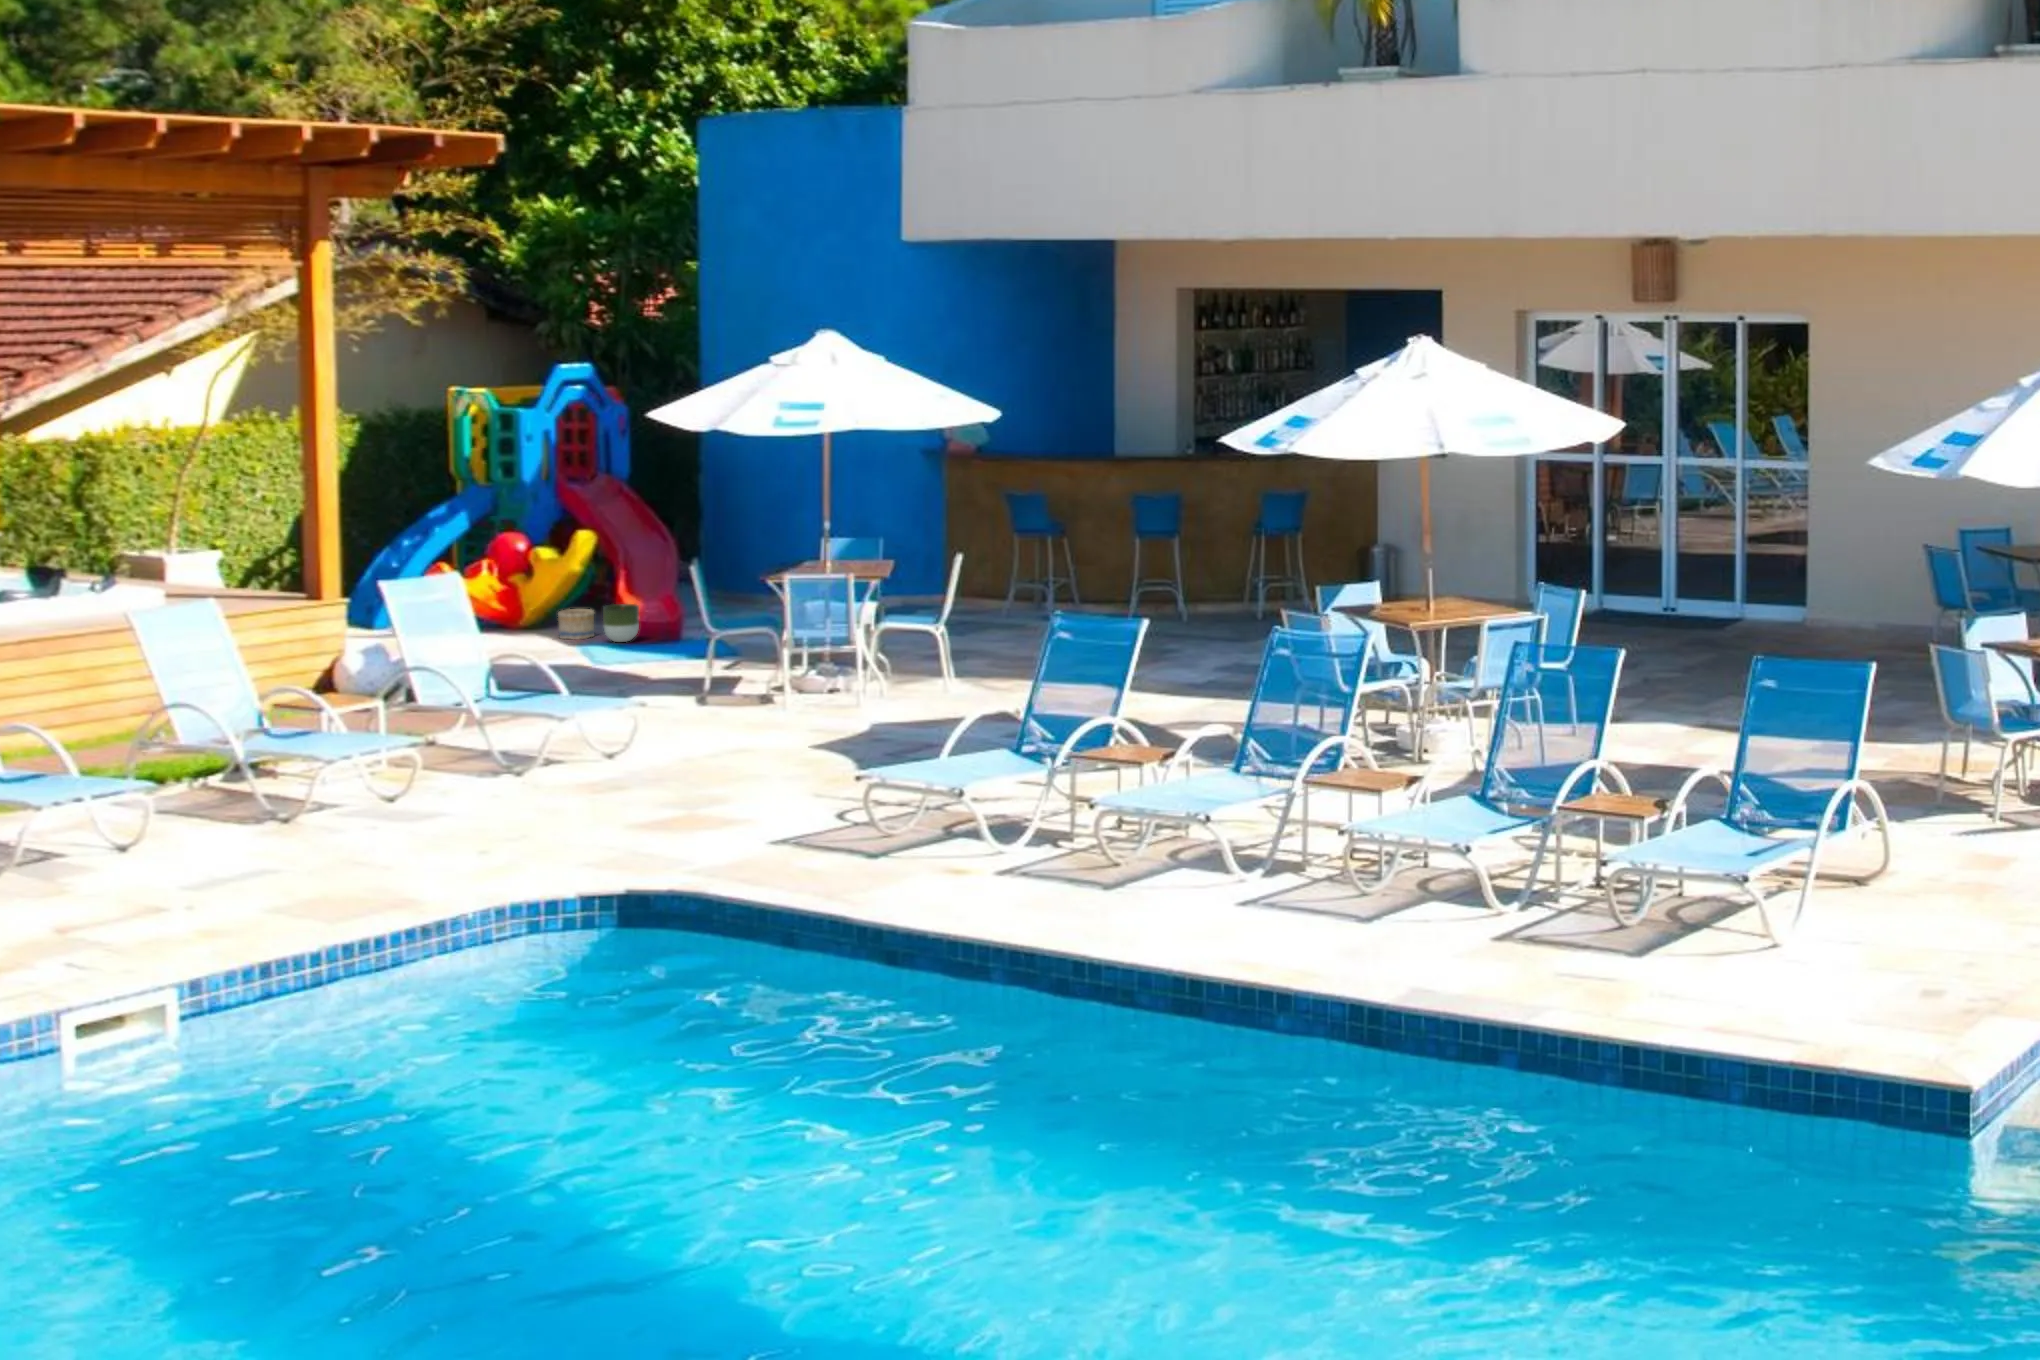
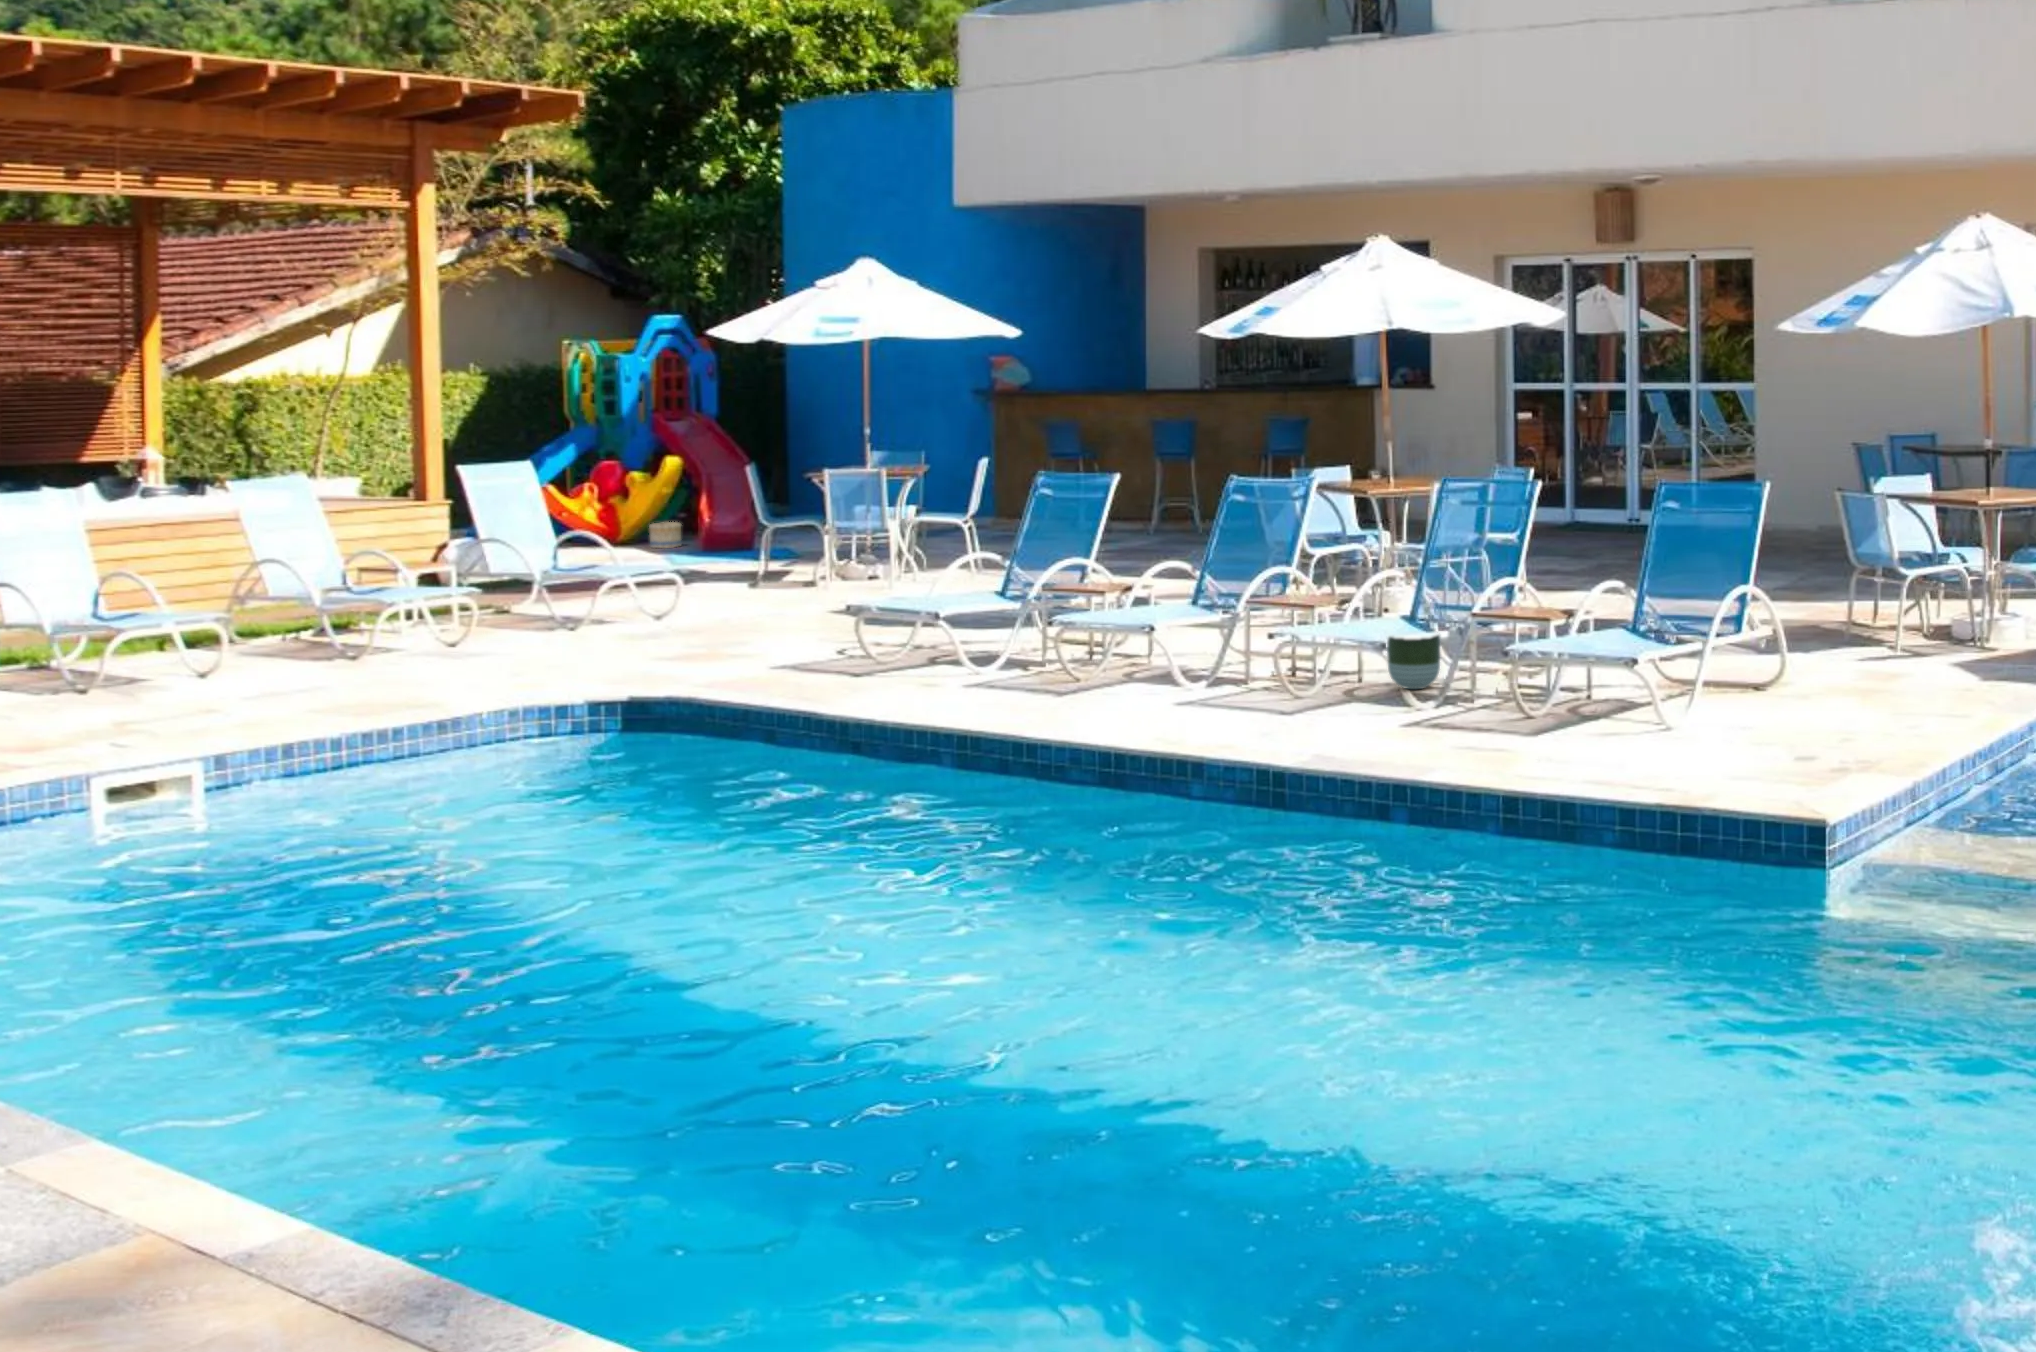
planter: present [603,604,639,642] -> present [1387,635,1440,689]

